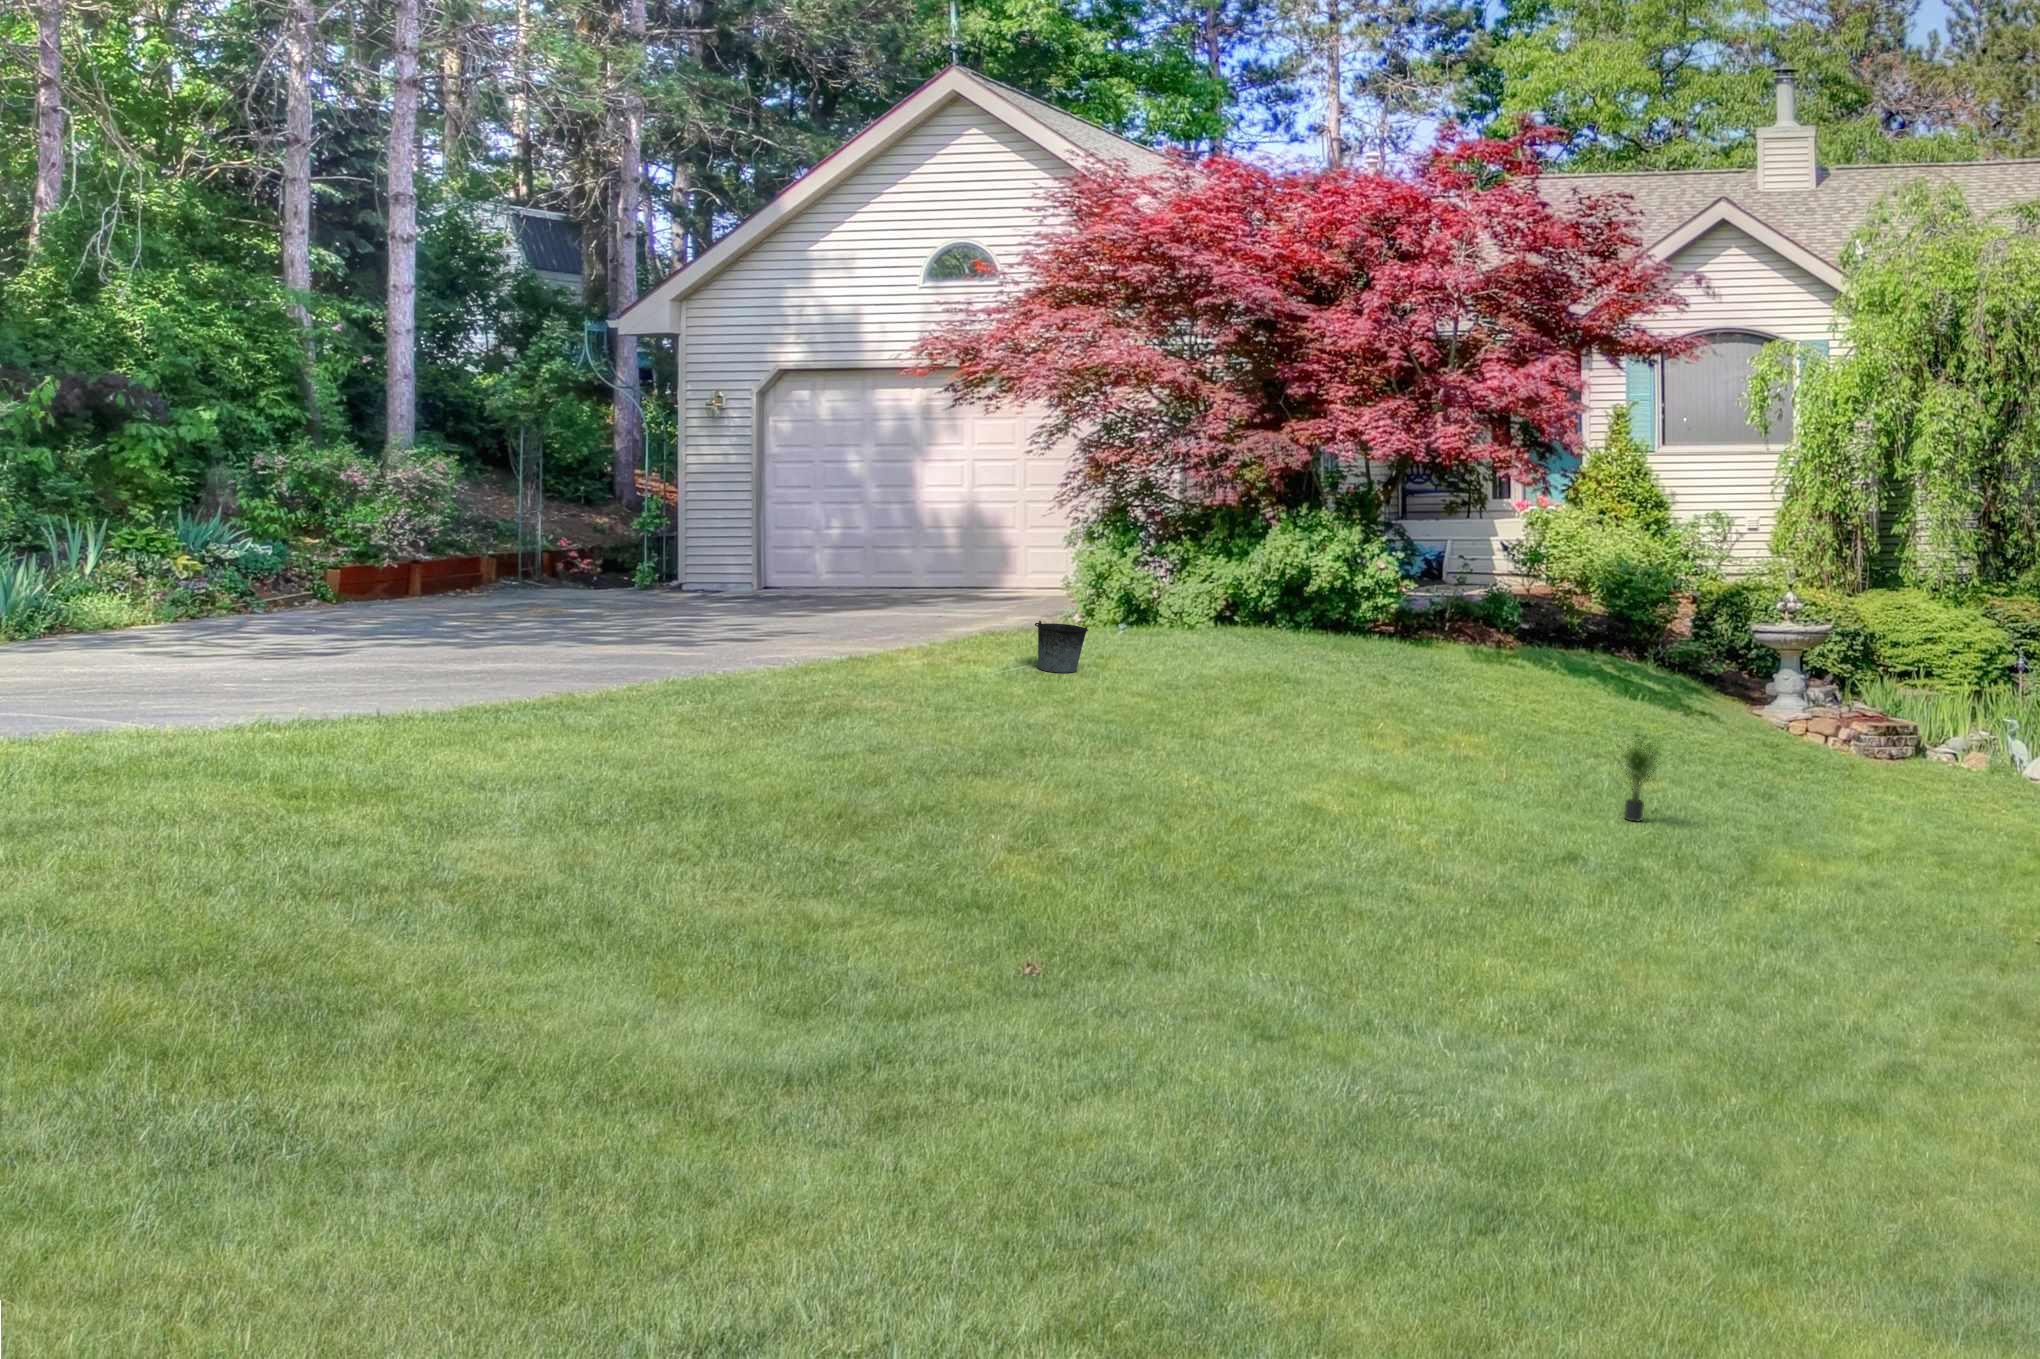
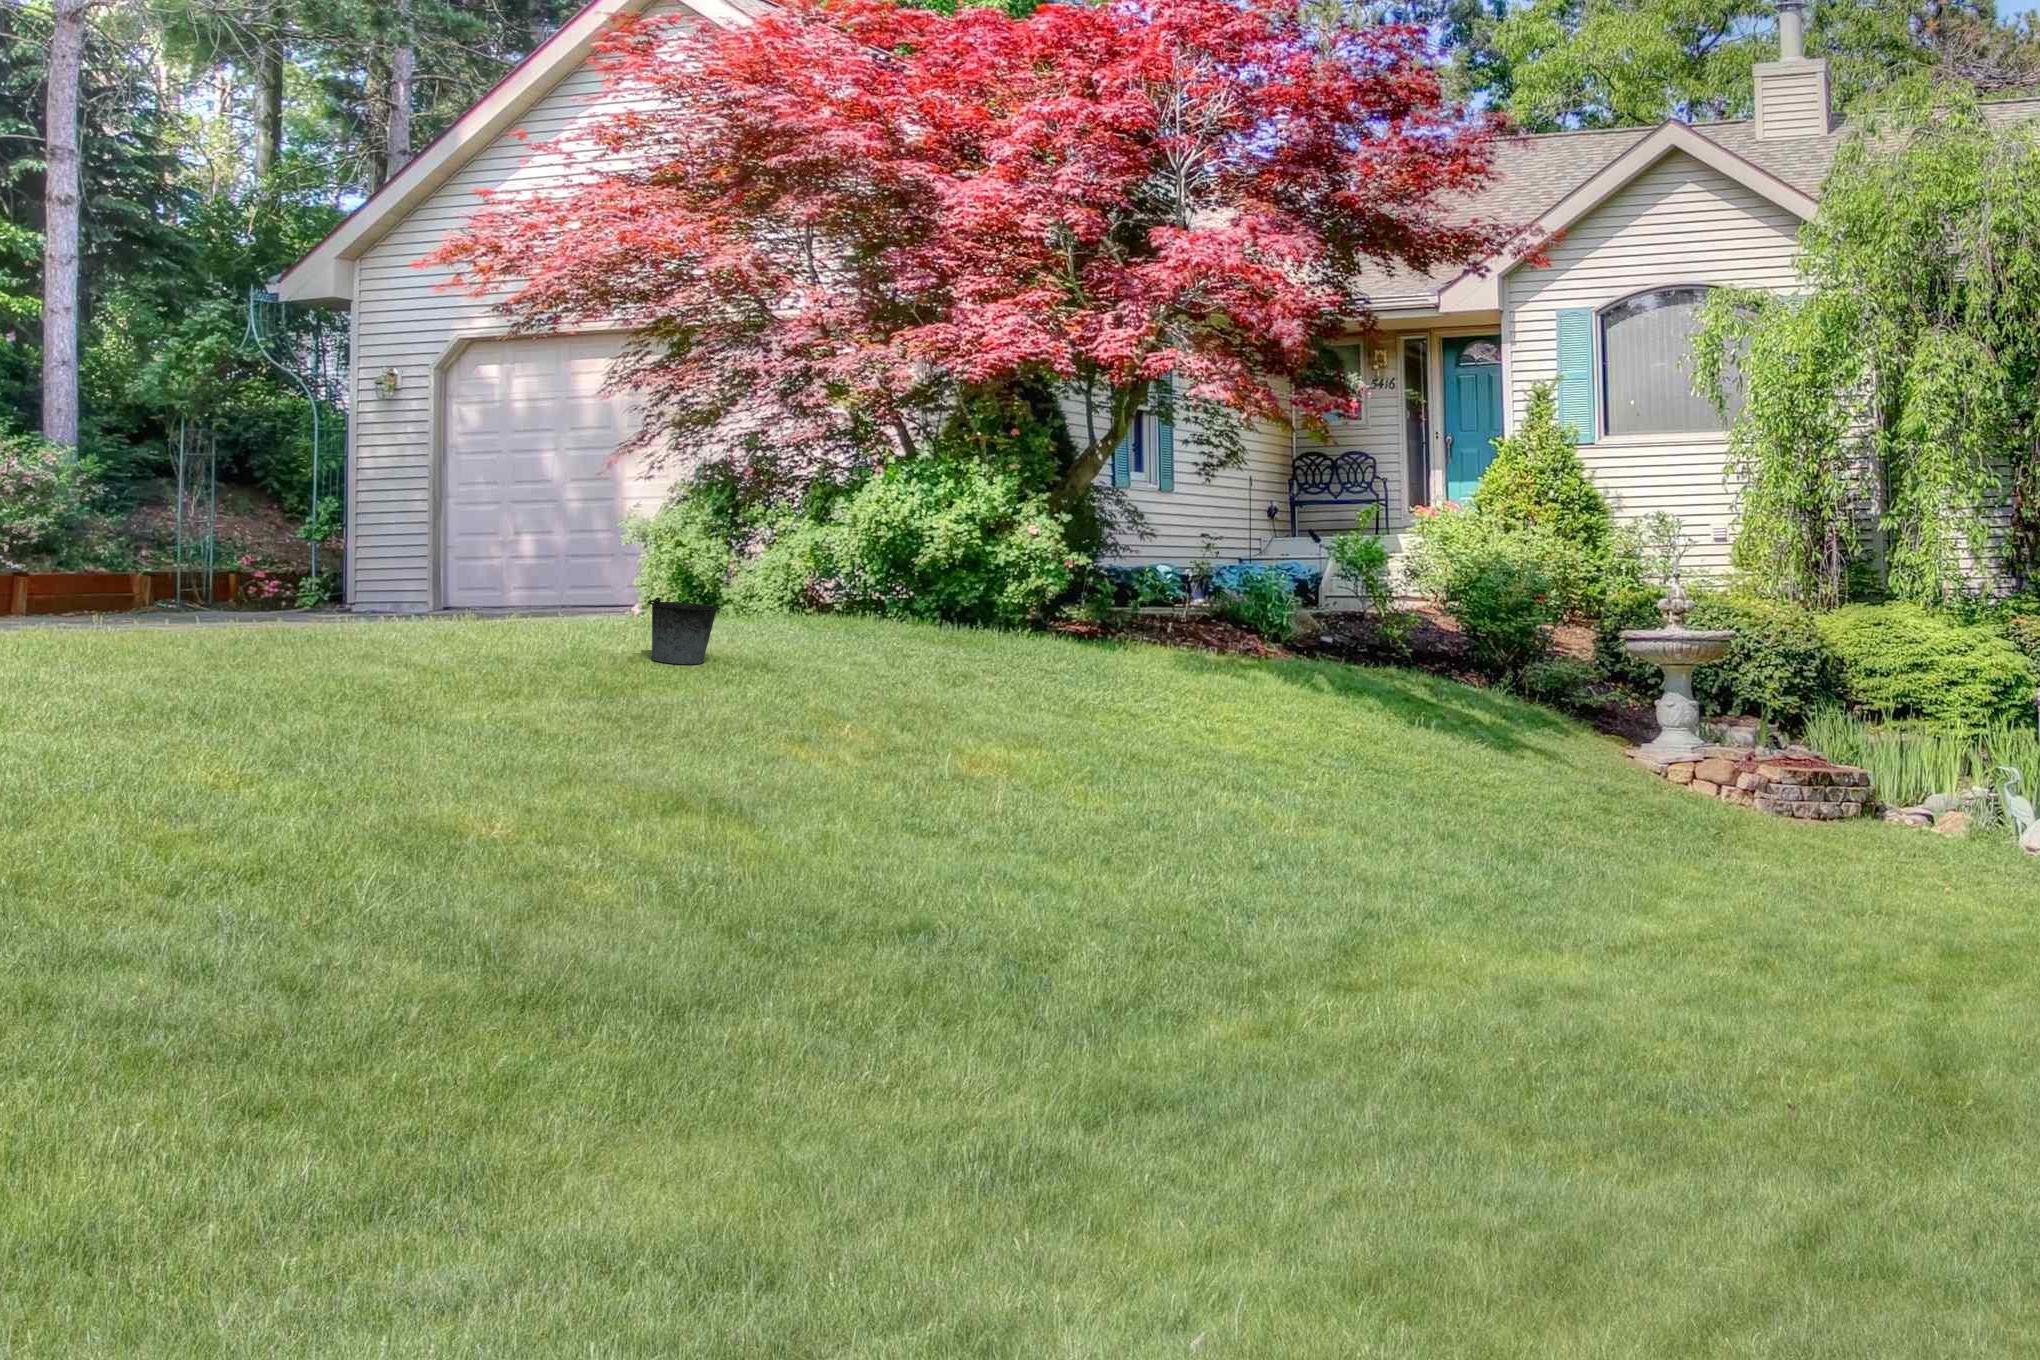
potted plant: present [1619,734,1660,822] -> none [1336,725,1425,862]

